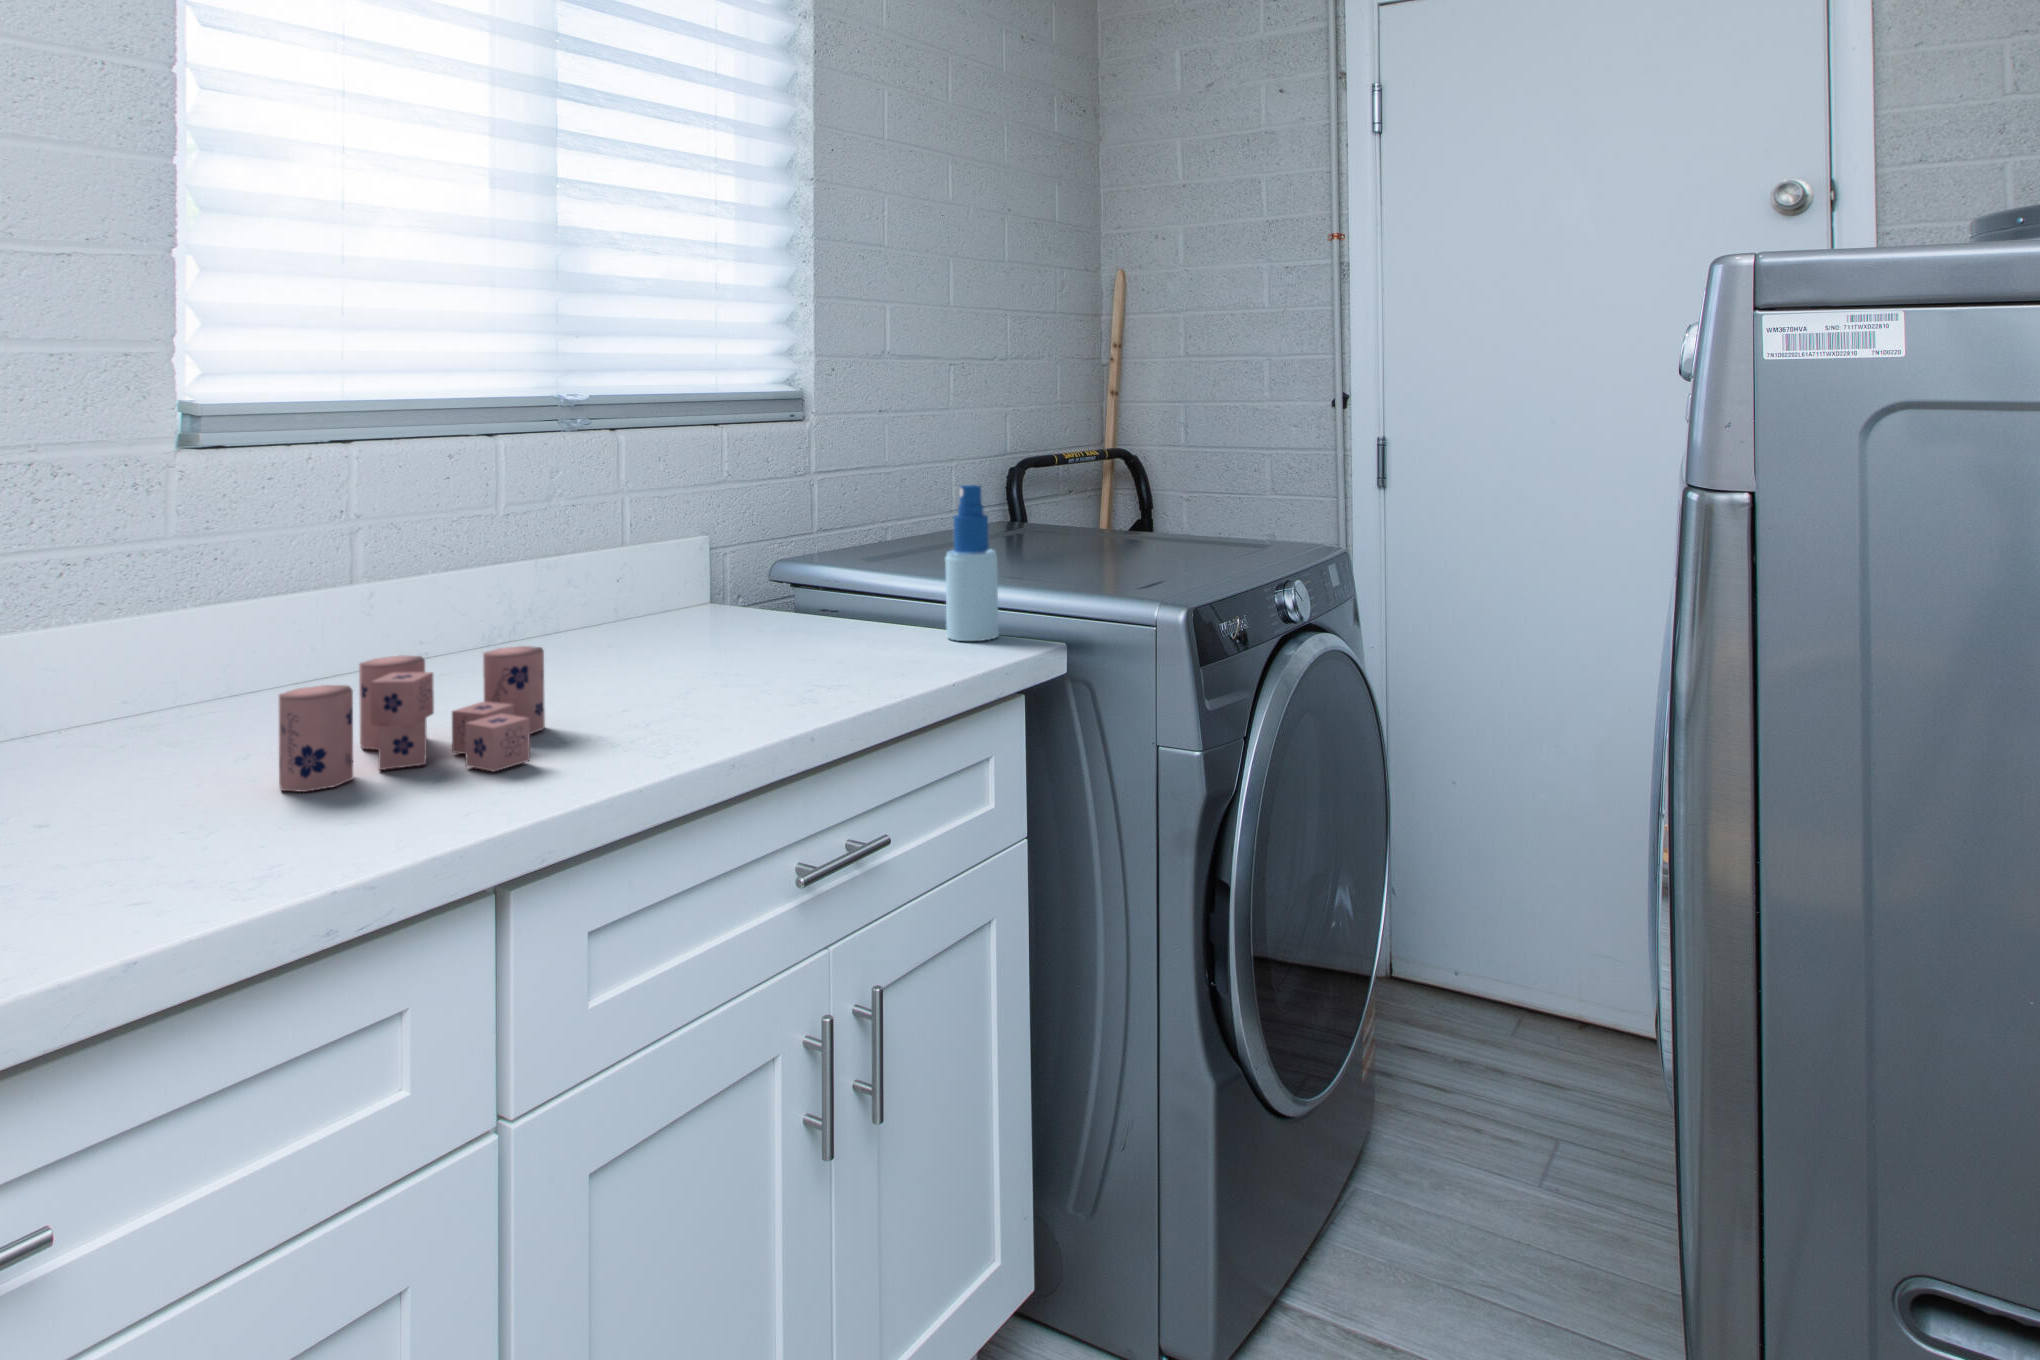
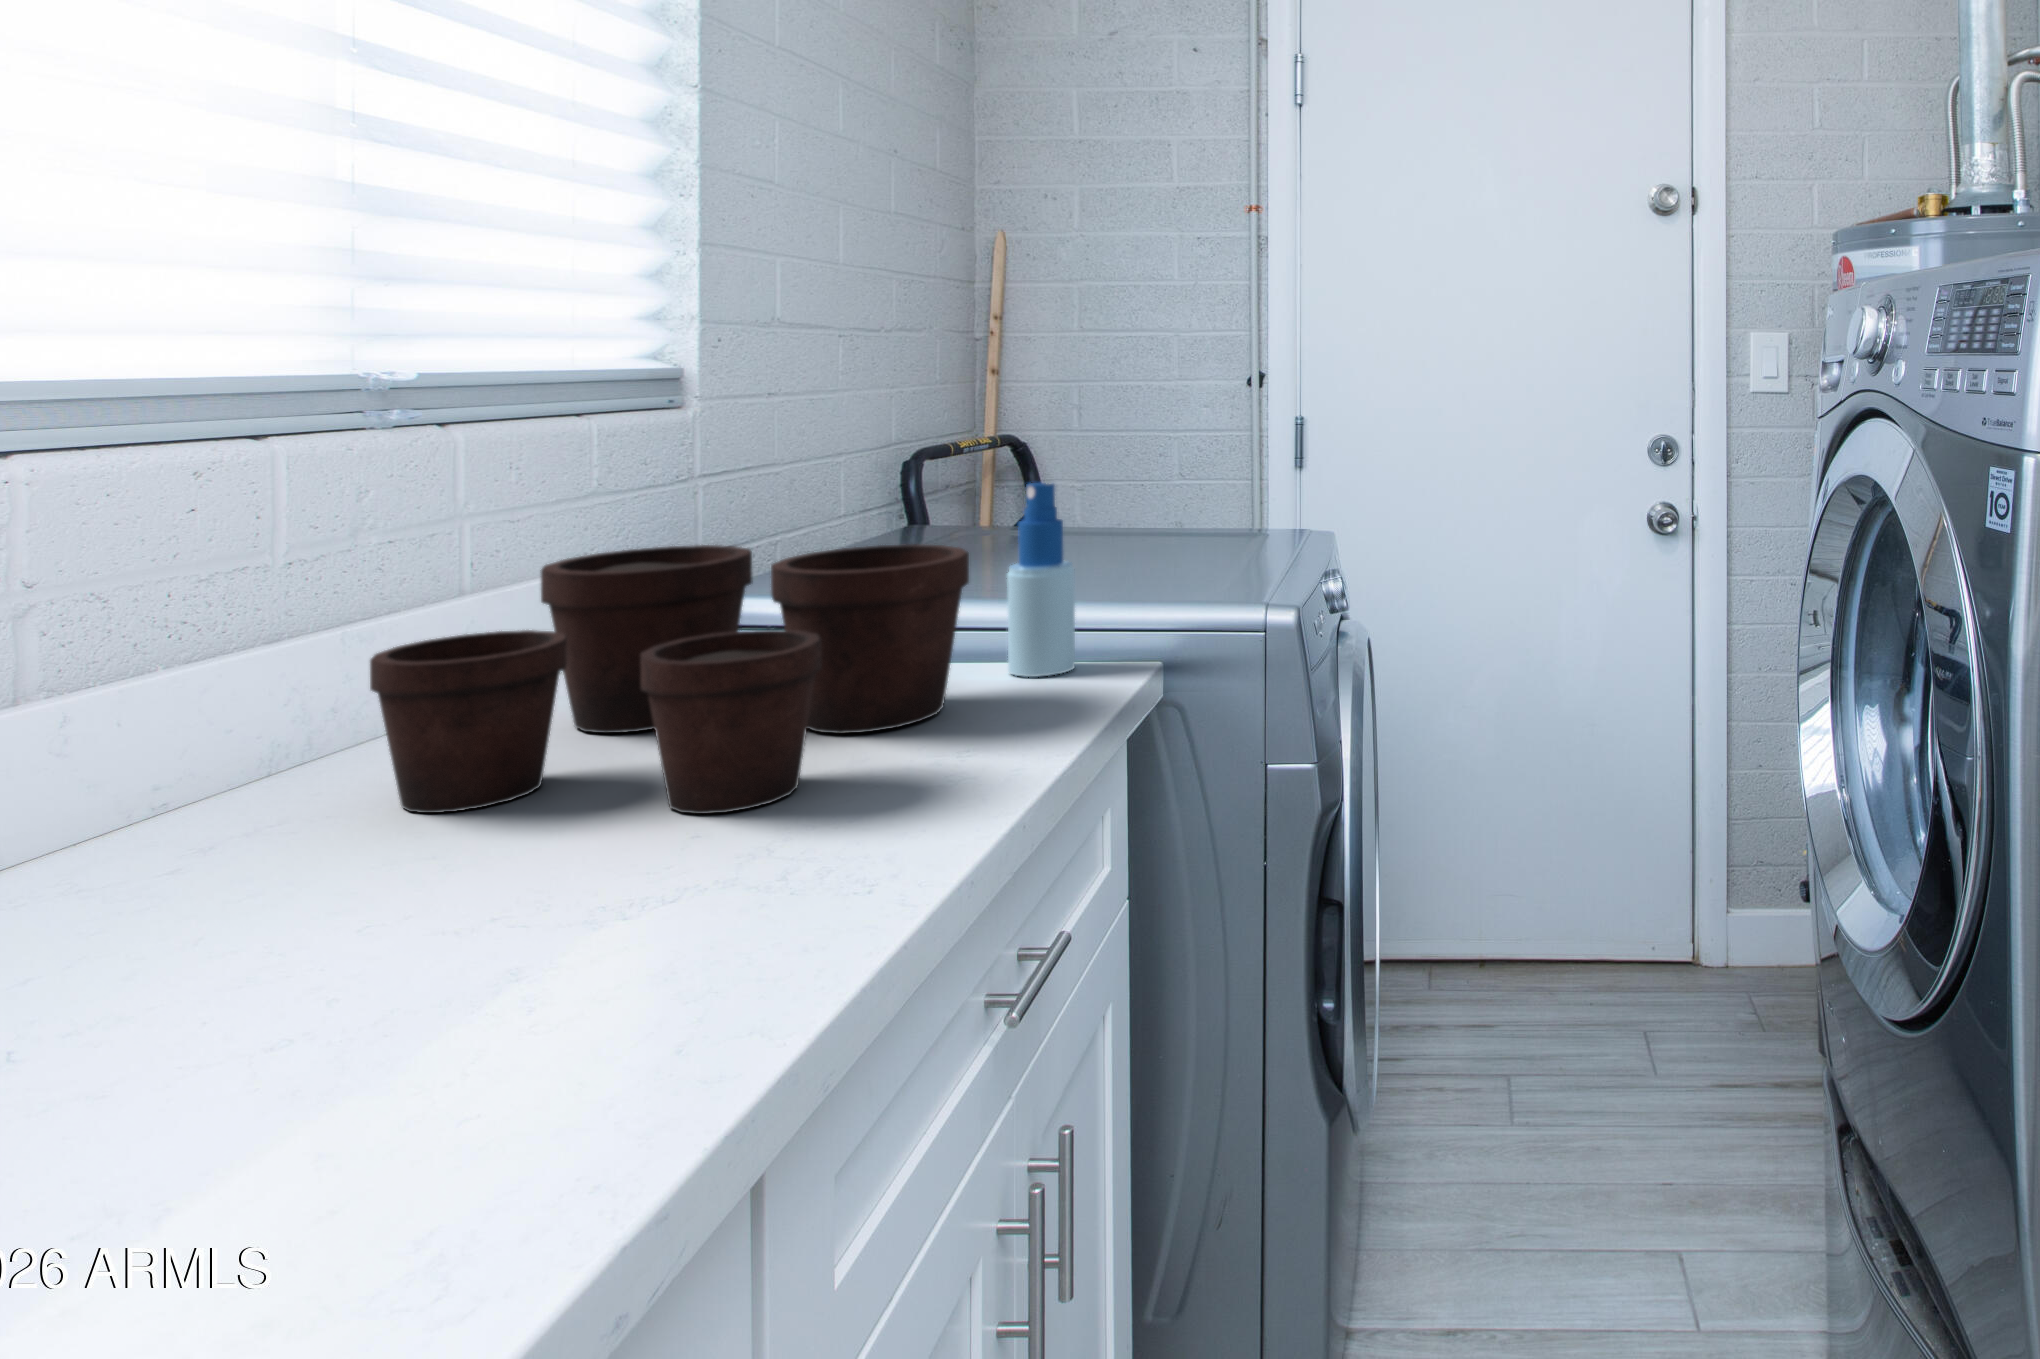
flower pot: none [510,520,891,697] -> present [370,544,969,814]
candle: present [279,646,545,792] -> none [158,769,658,1125]

